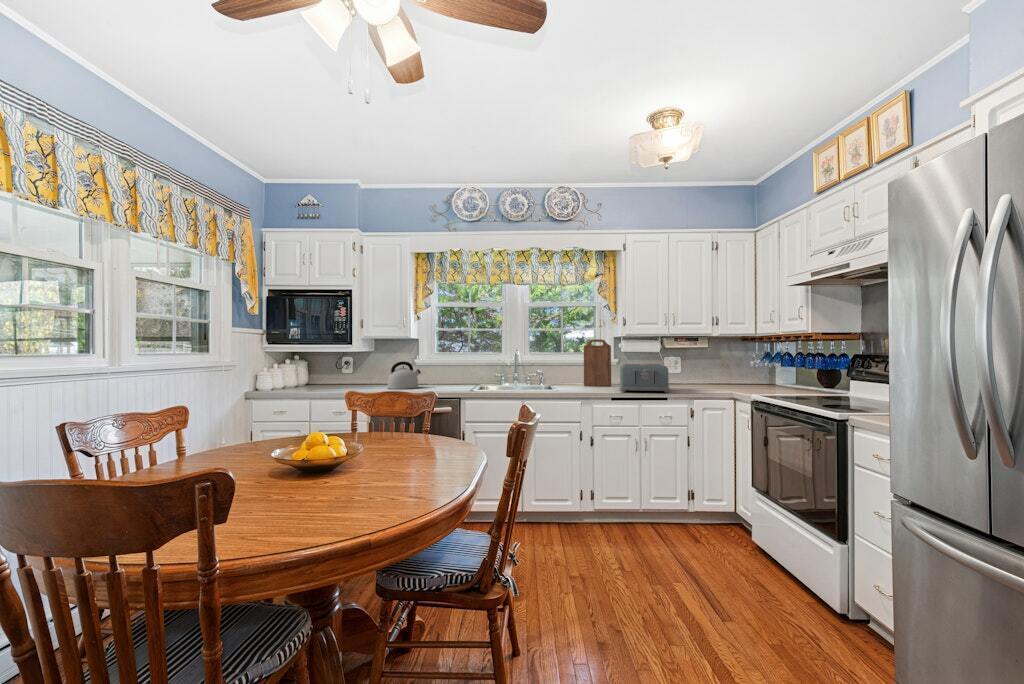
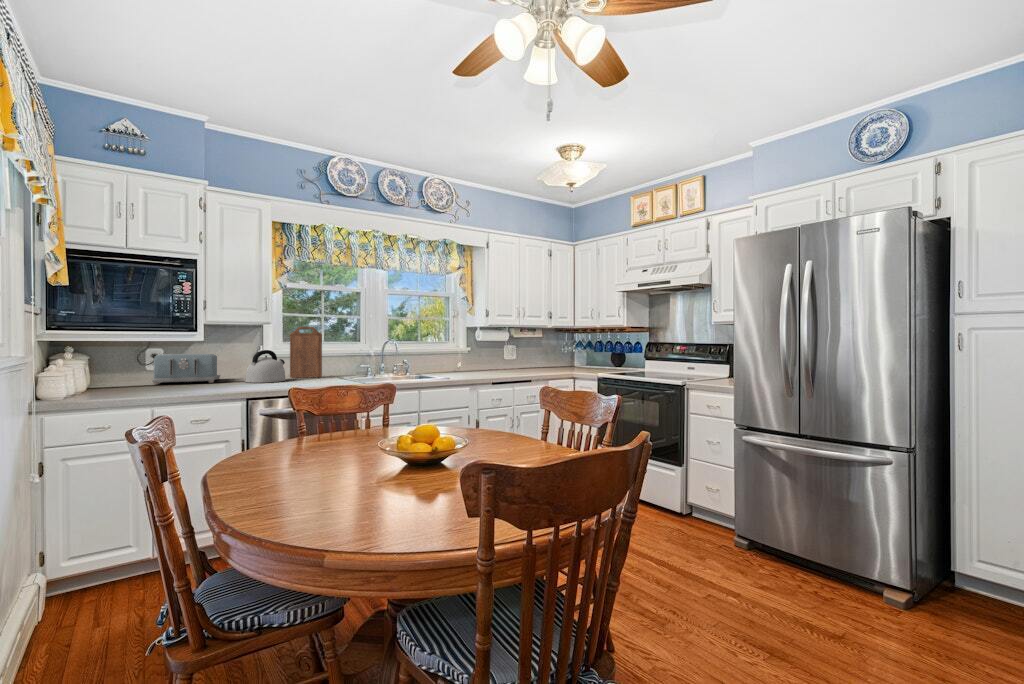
cutting board: present [584,339,611,386] -> present [290,327,322,378]
toaster: present [619,364,670,393] -> present [152,353,220,384]

